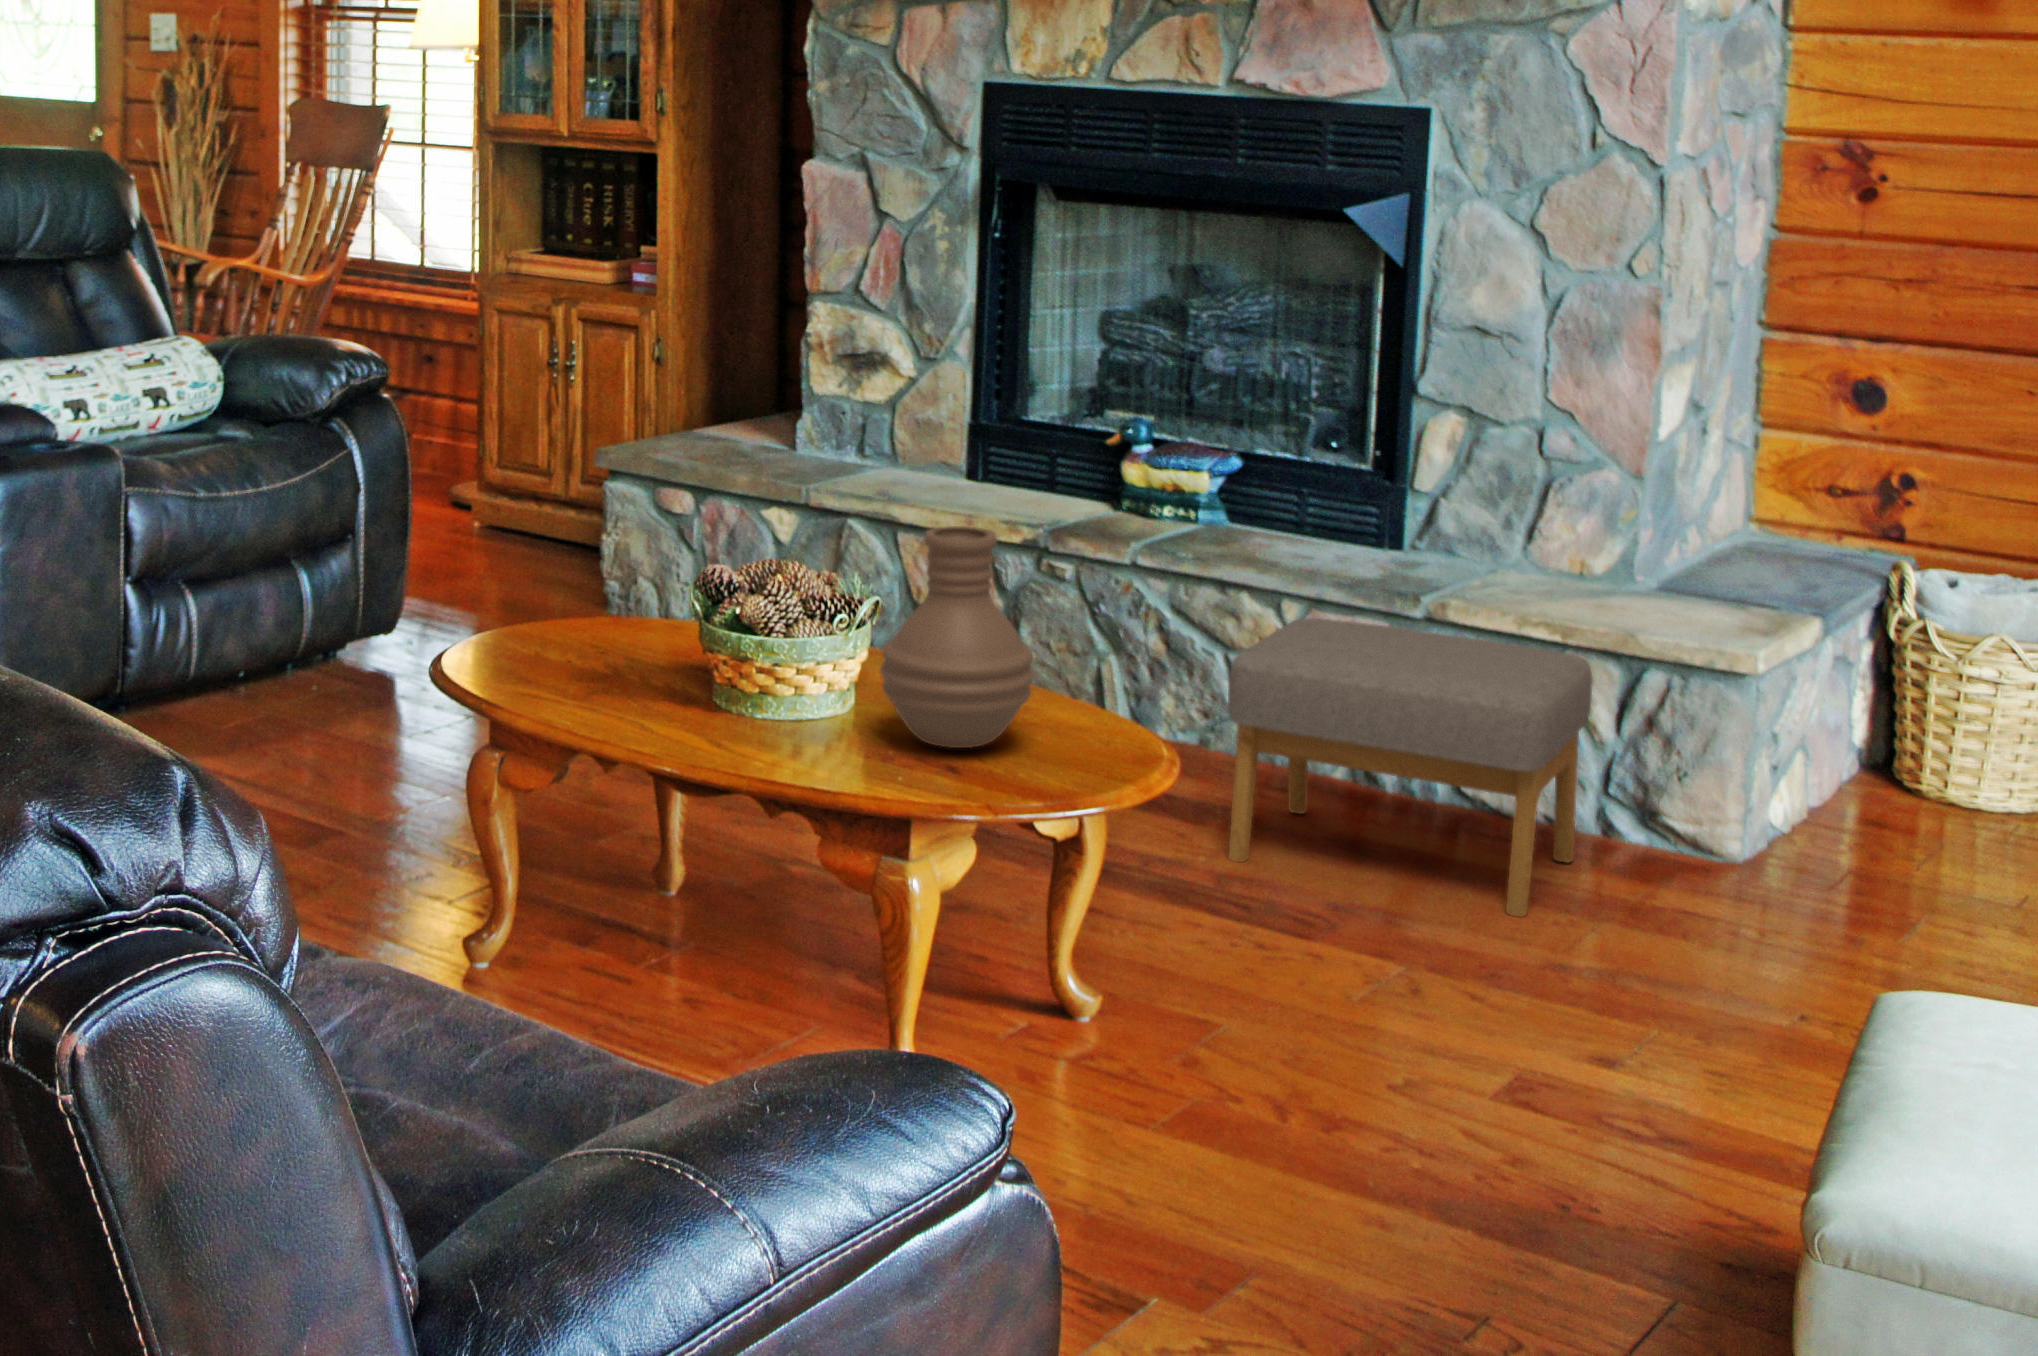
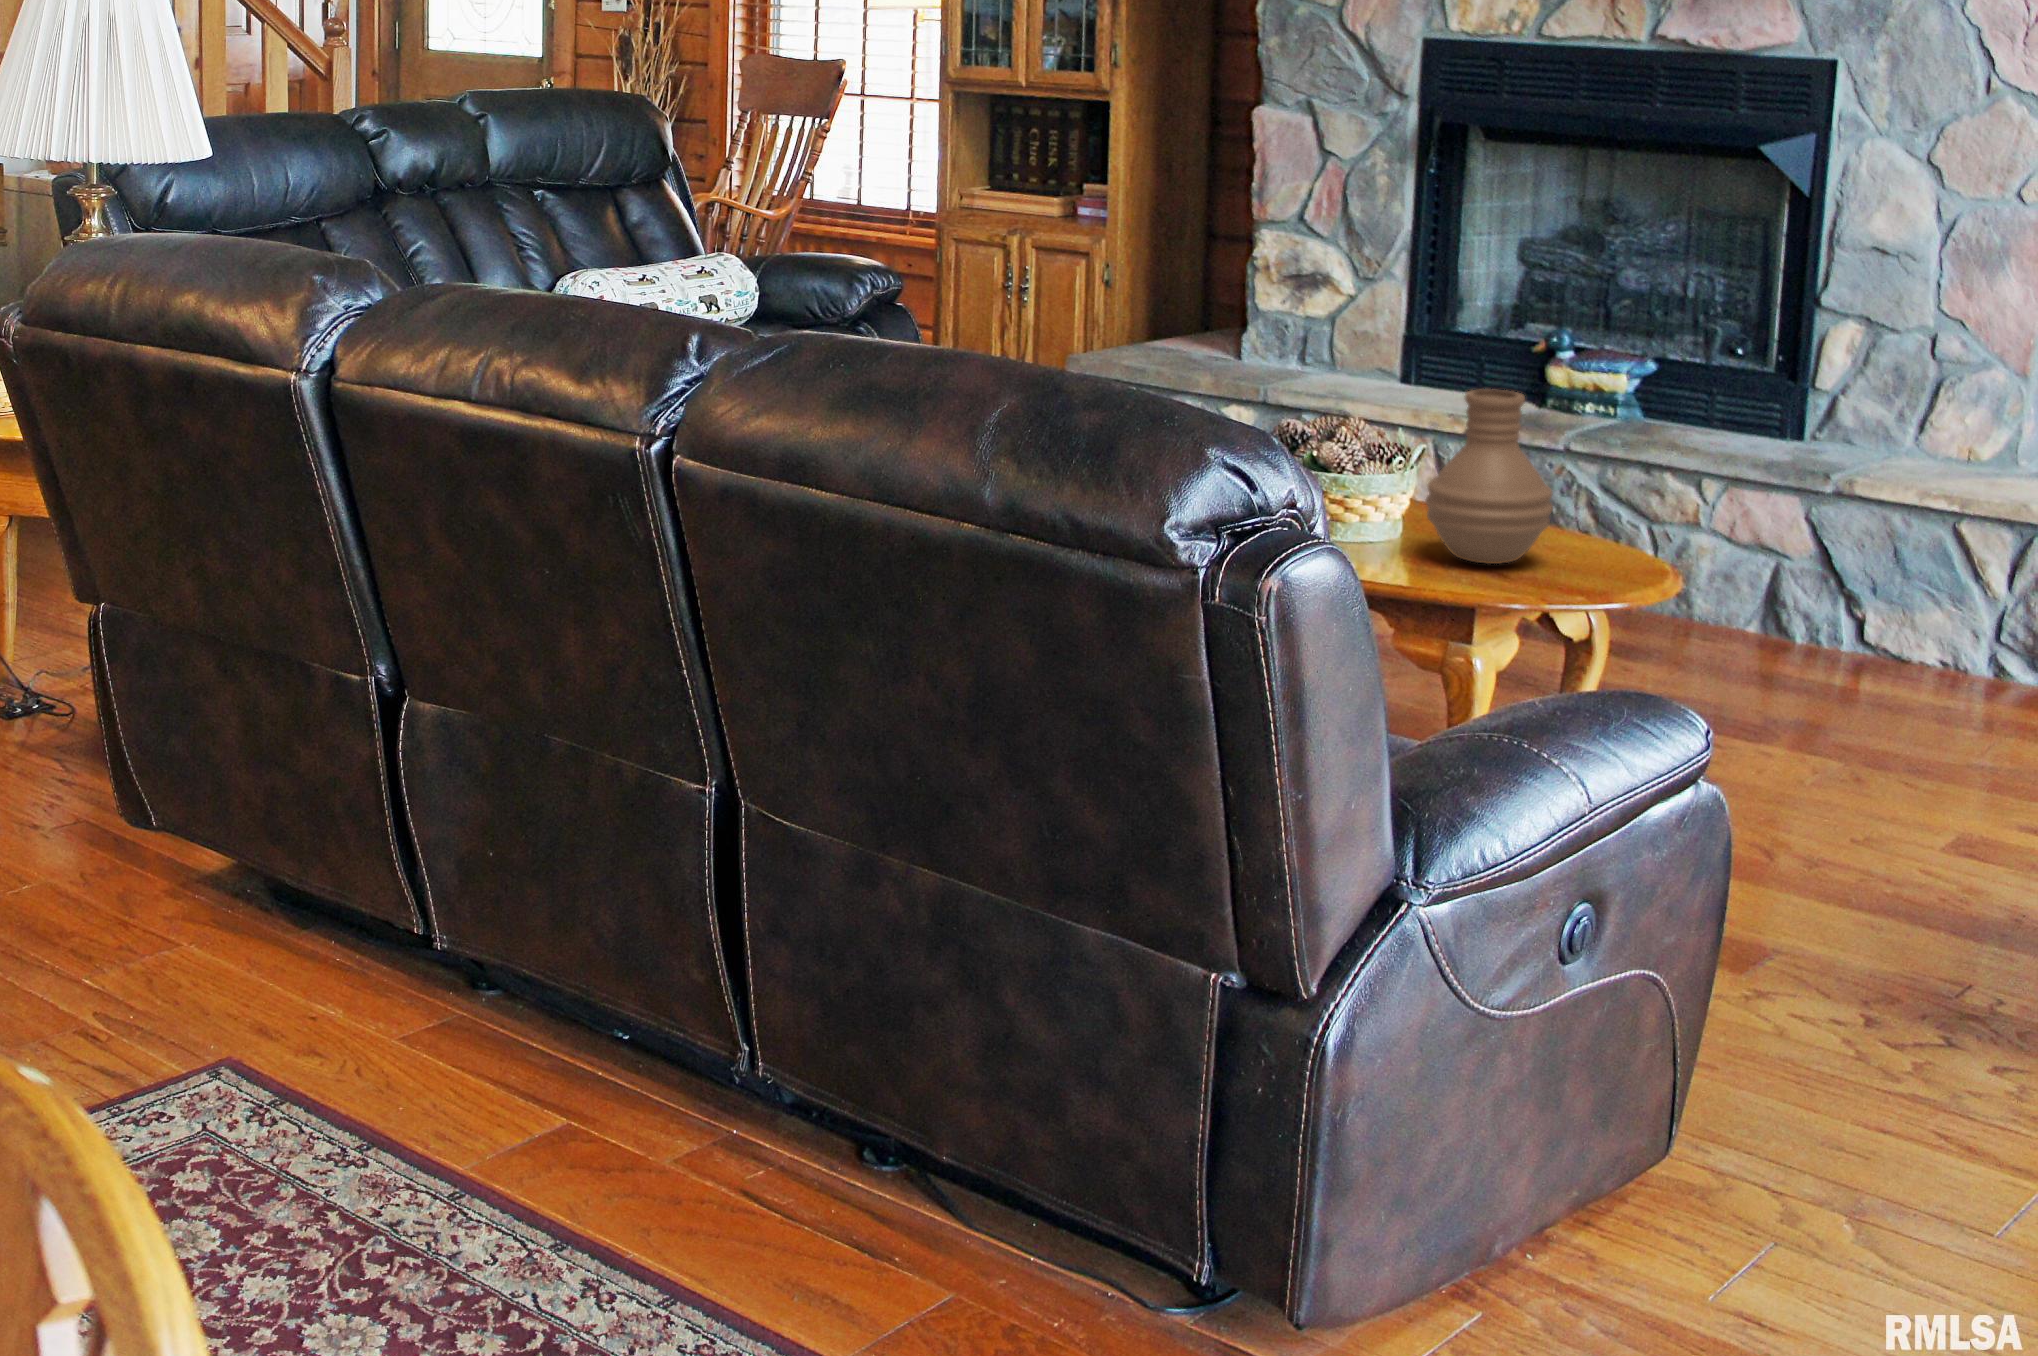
footstool: present [1228,618,1593,917] -> none [1669,490,1990,731]

